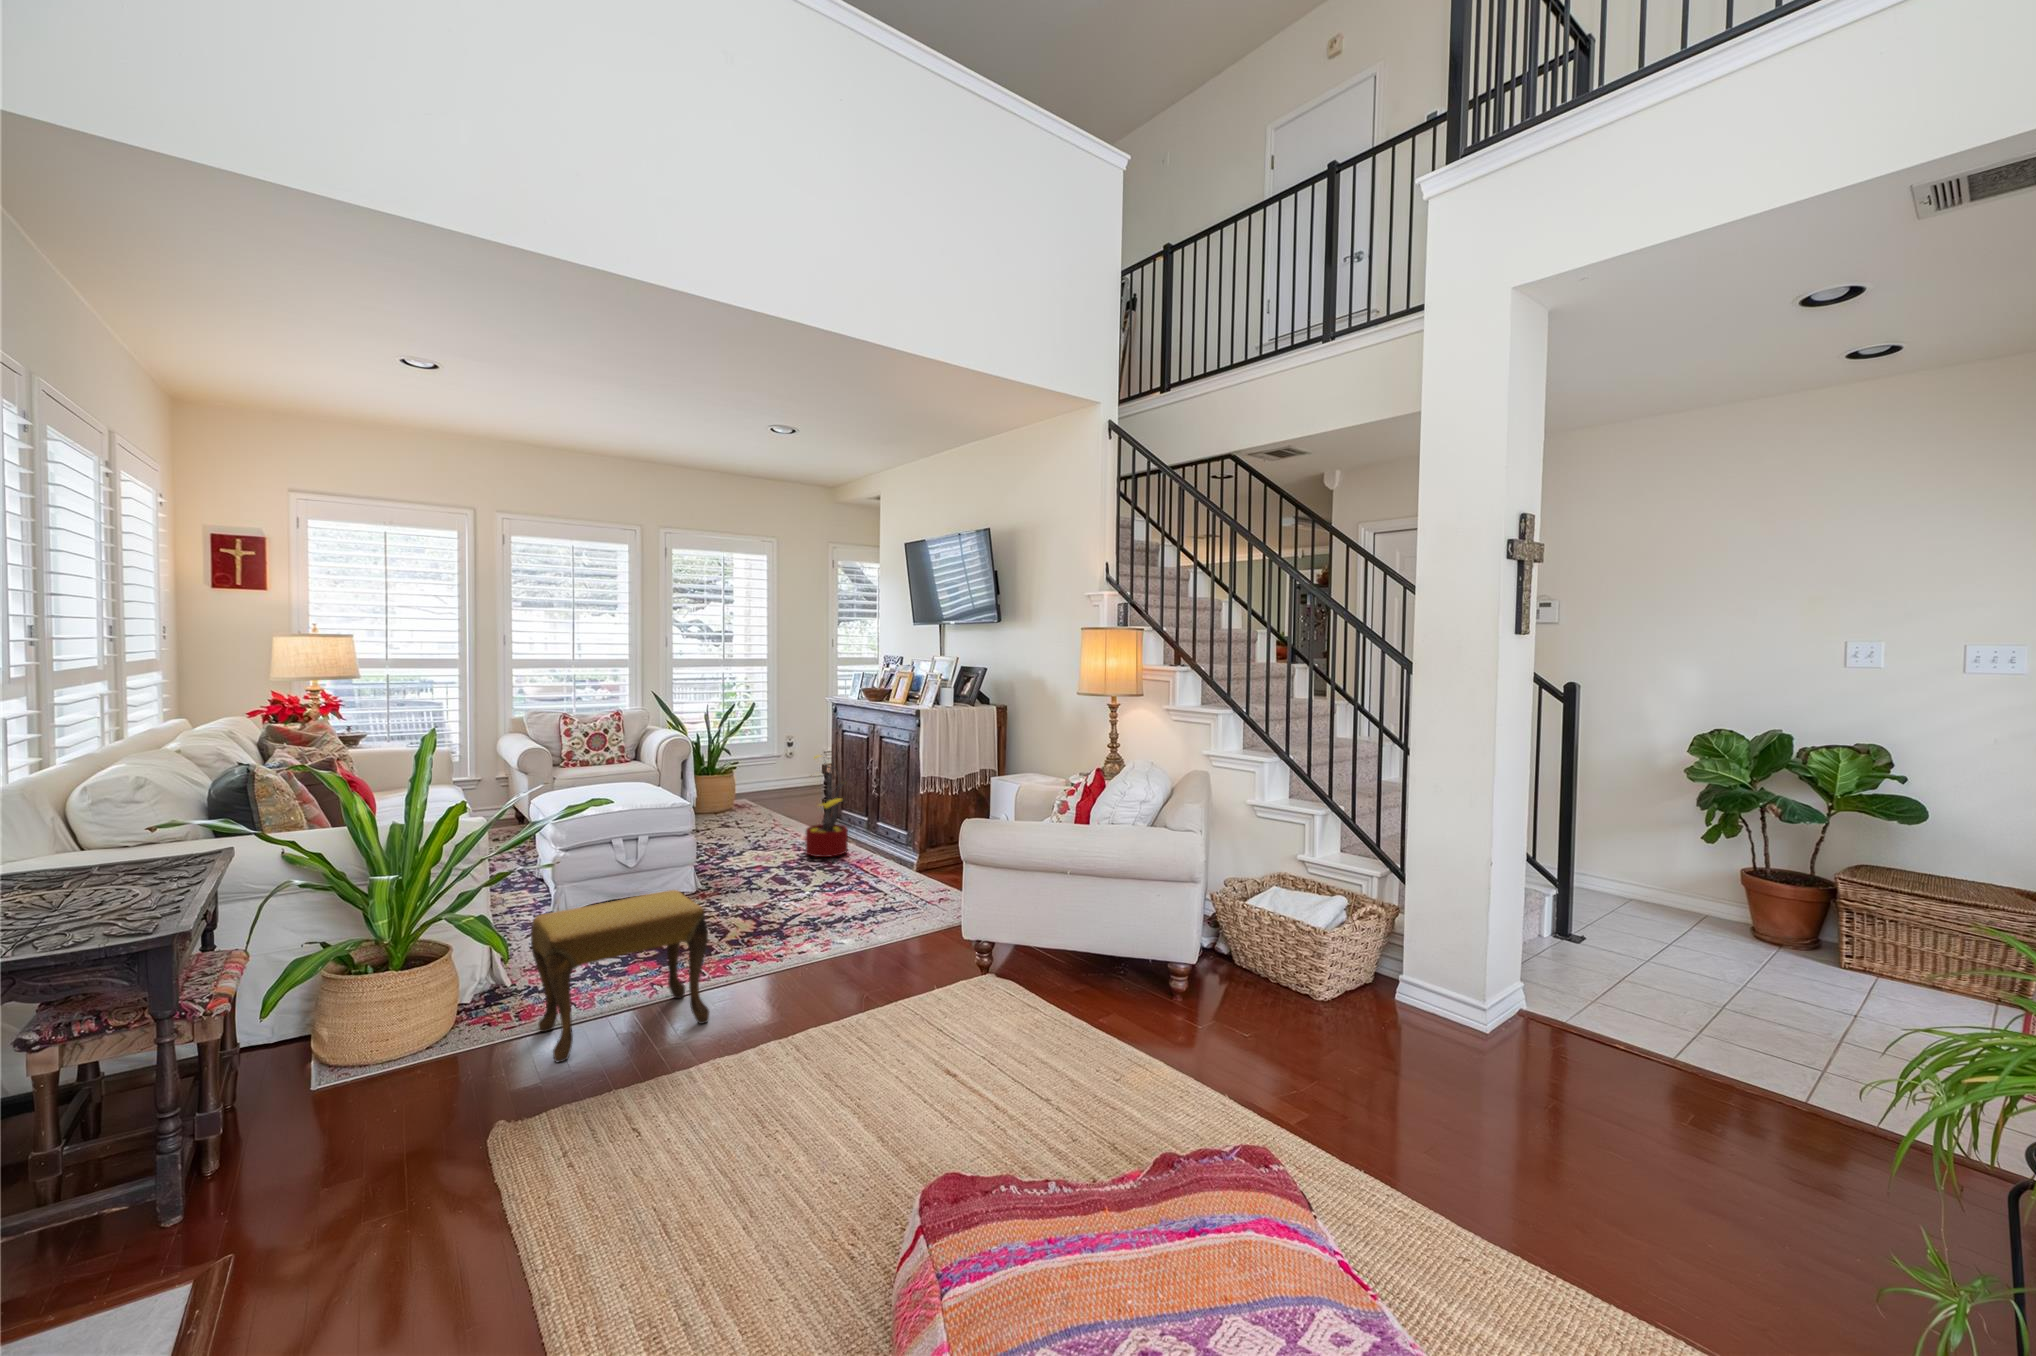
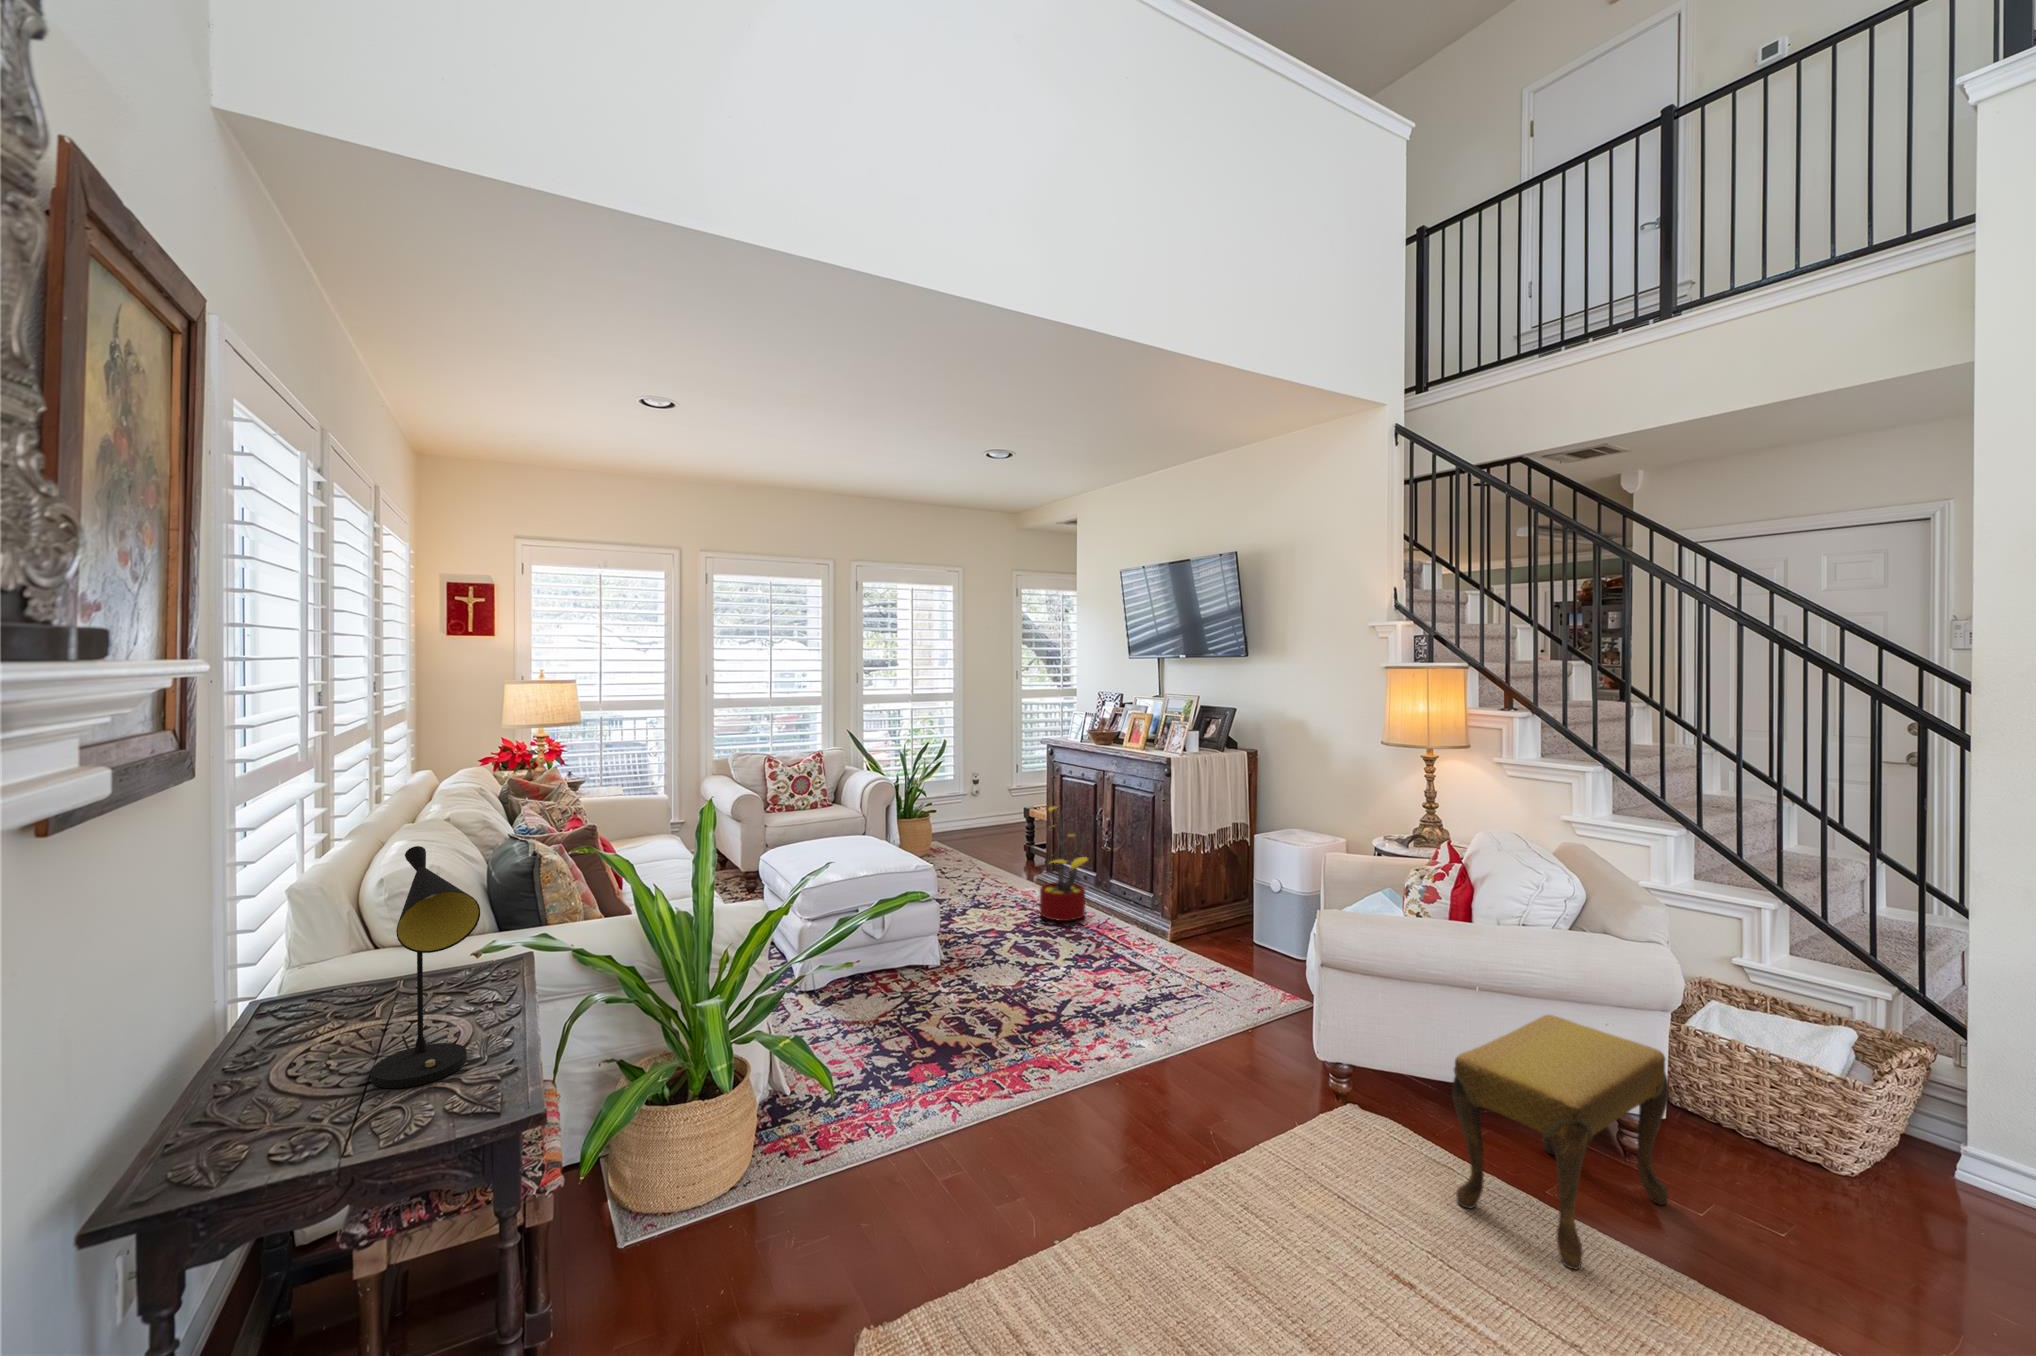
table lamp: none [57,741,152,926] -> present [371,846,480,1088]
footstool: present [531,890,709,1062] -> present [1452,1015,1669,1269]

